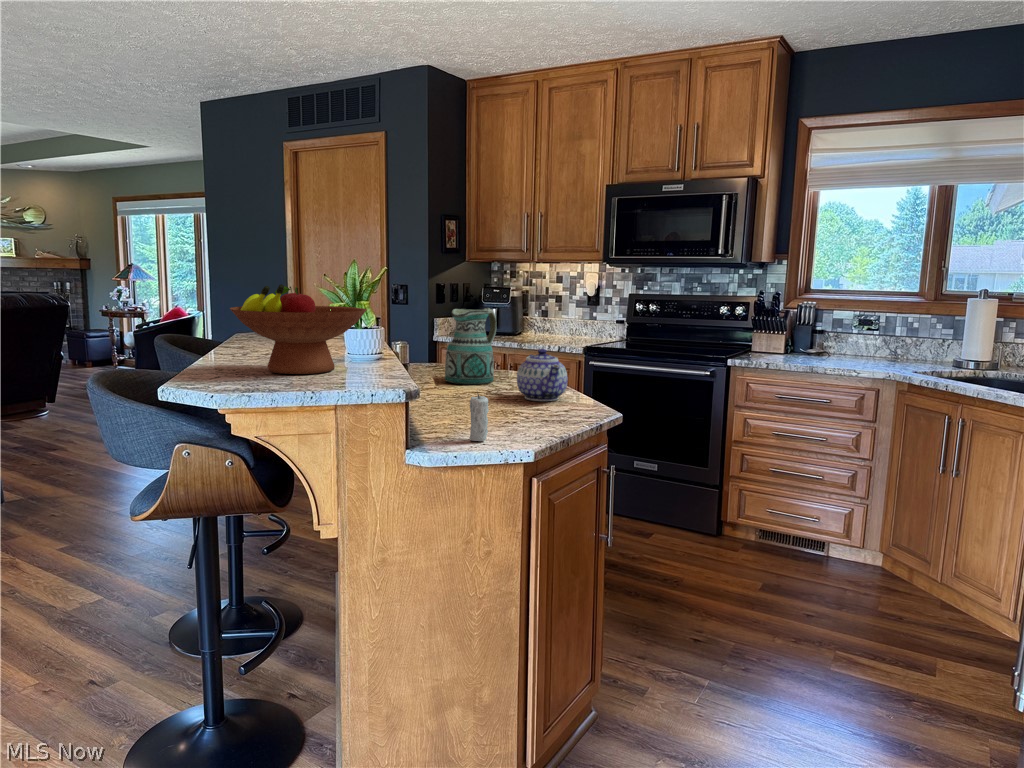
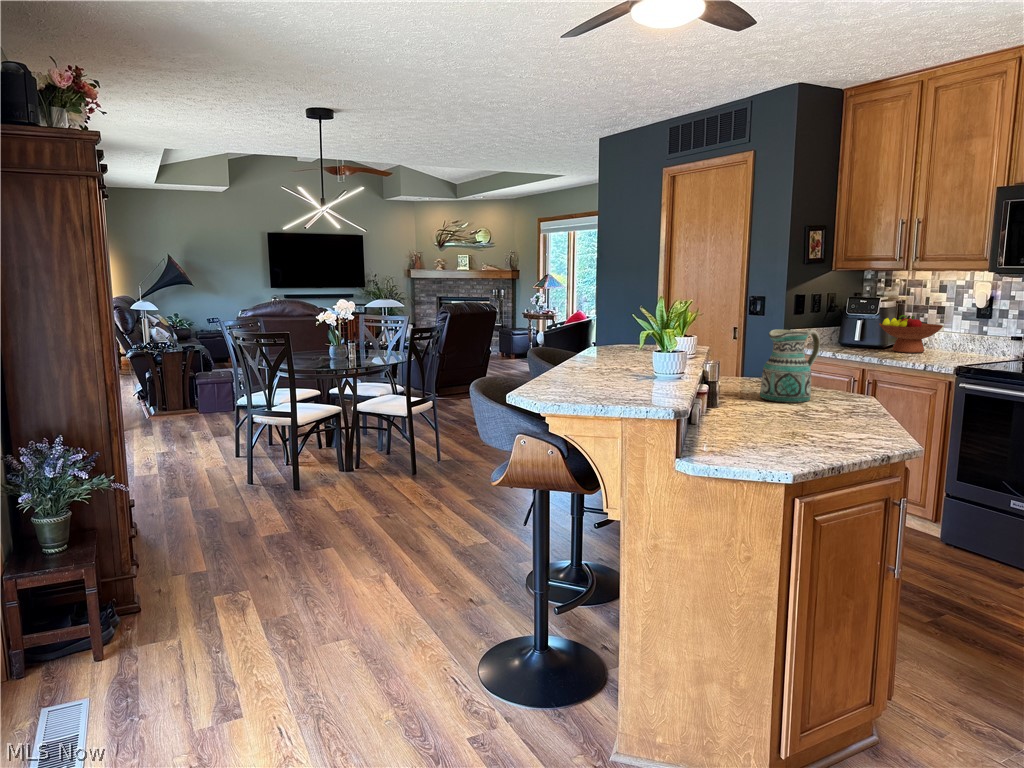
fruit bowl: present [230,284,367,374] -> present [879,315,943,353]
teapot: present [517,349,568,401] -> none [820,374,876,427]
candle: present [469,394,489,441] -> none [738,411,758,459]

